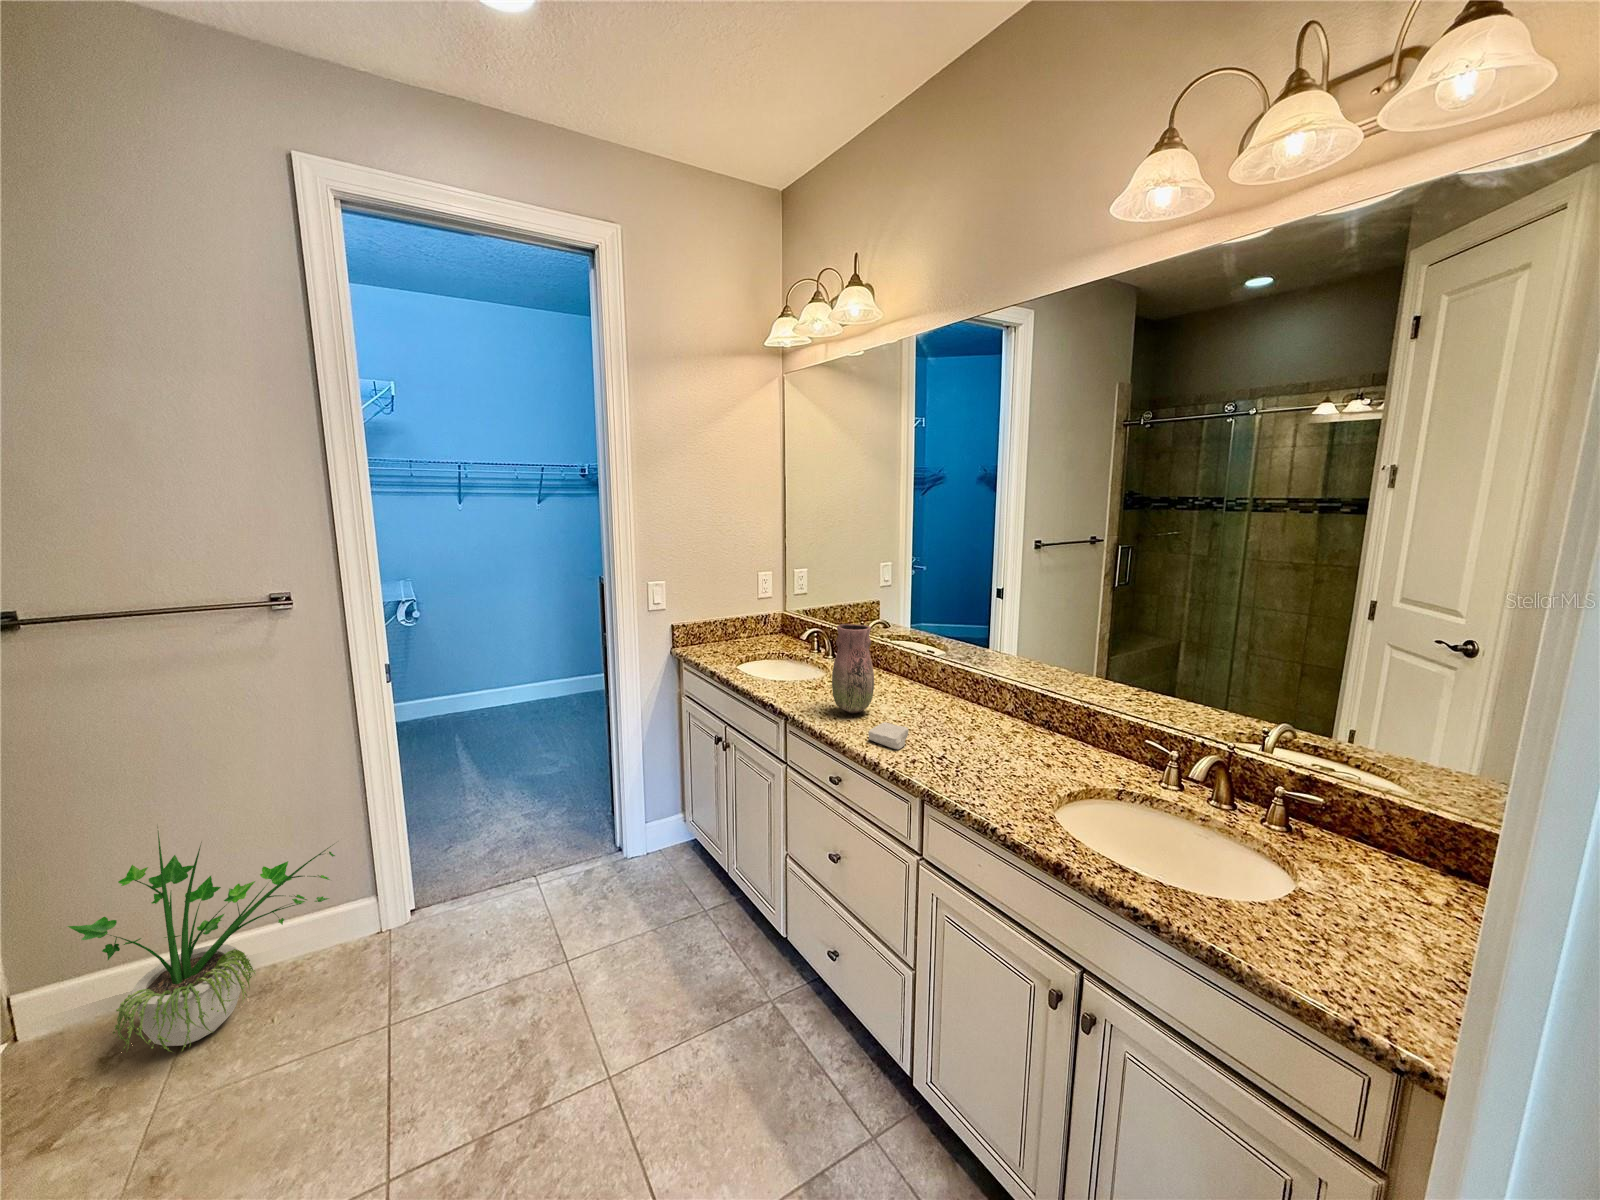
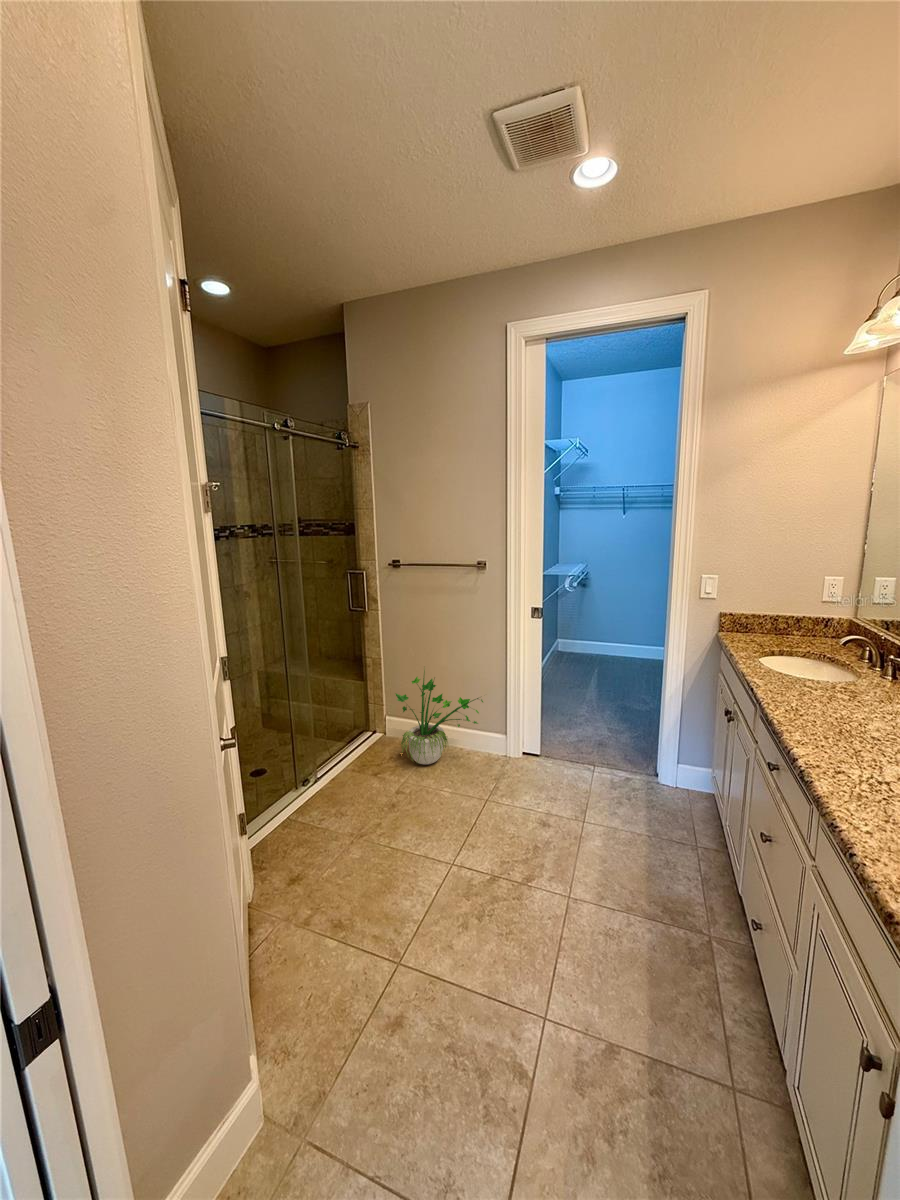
vase: present [832,624,874,714] -> none [809,628,867,719]
soap bar: present [868,722,908,749] -> none [814,730,860,758]

